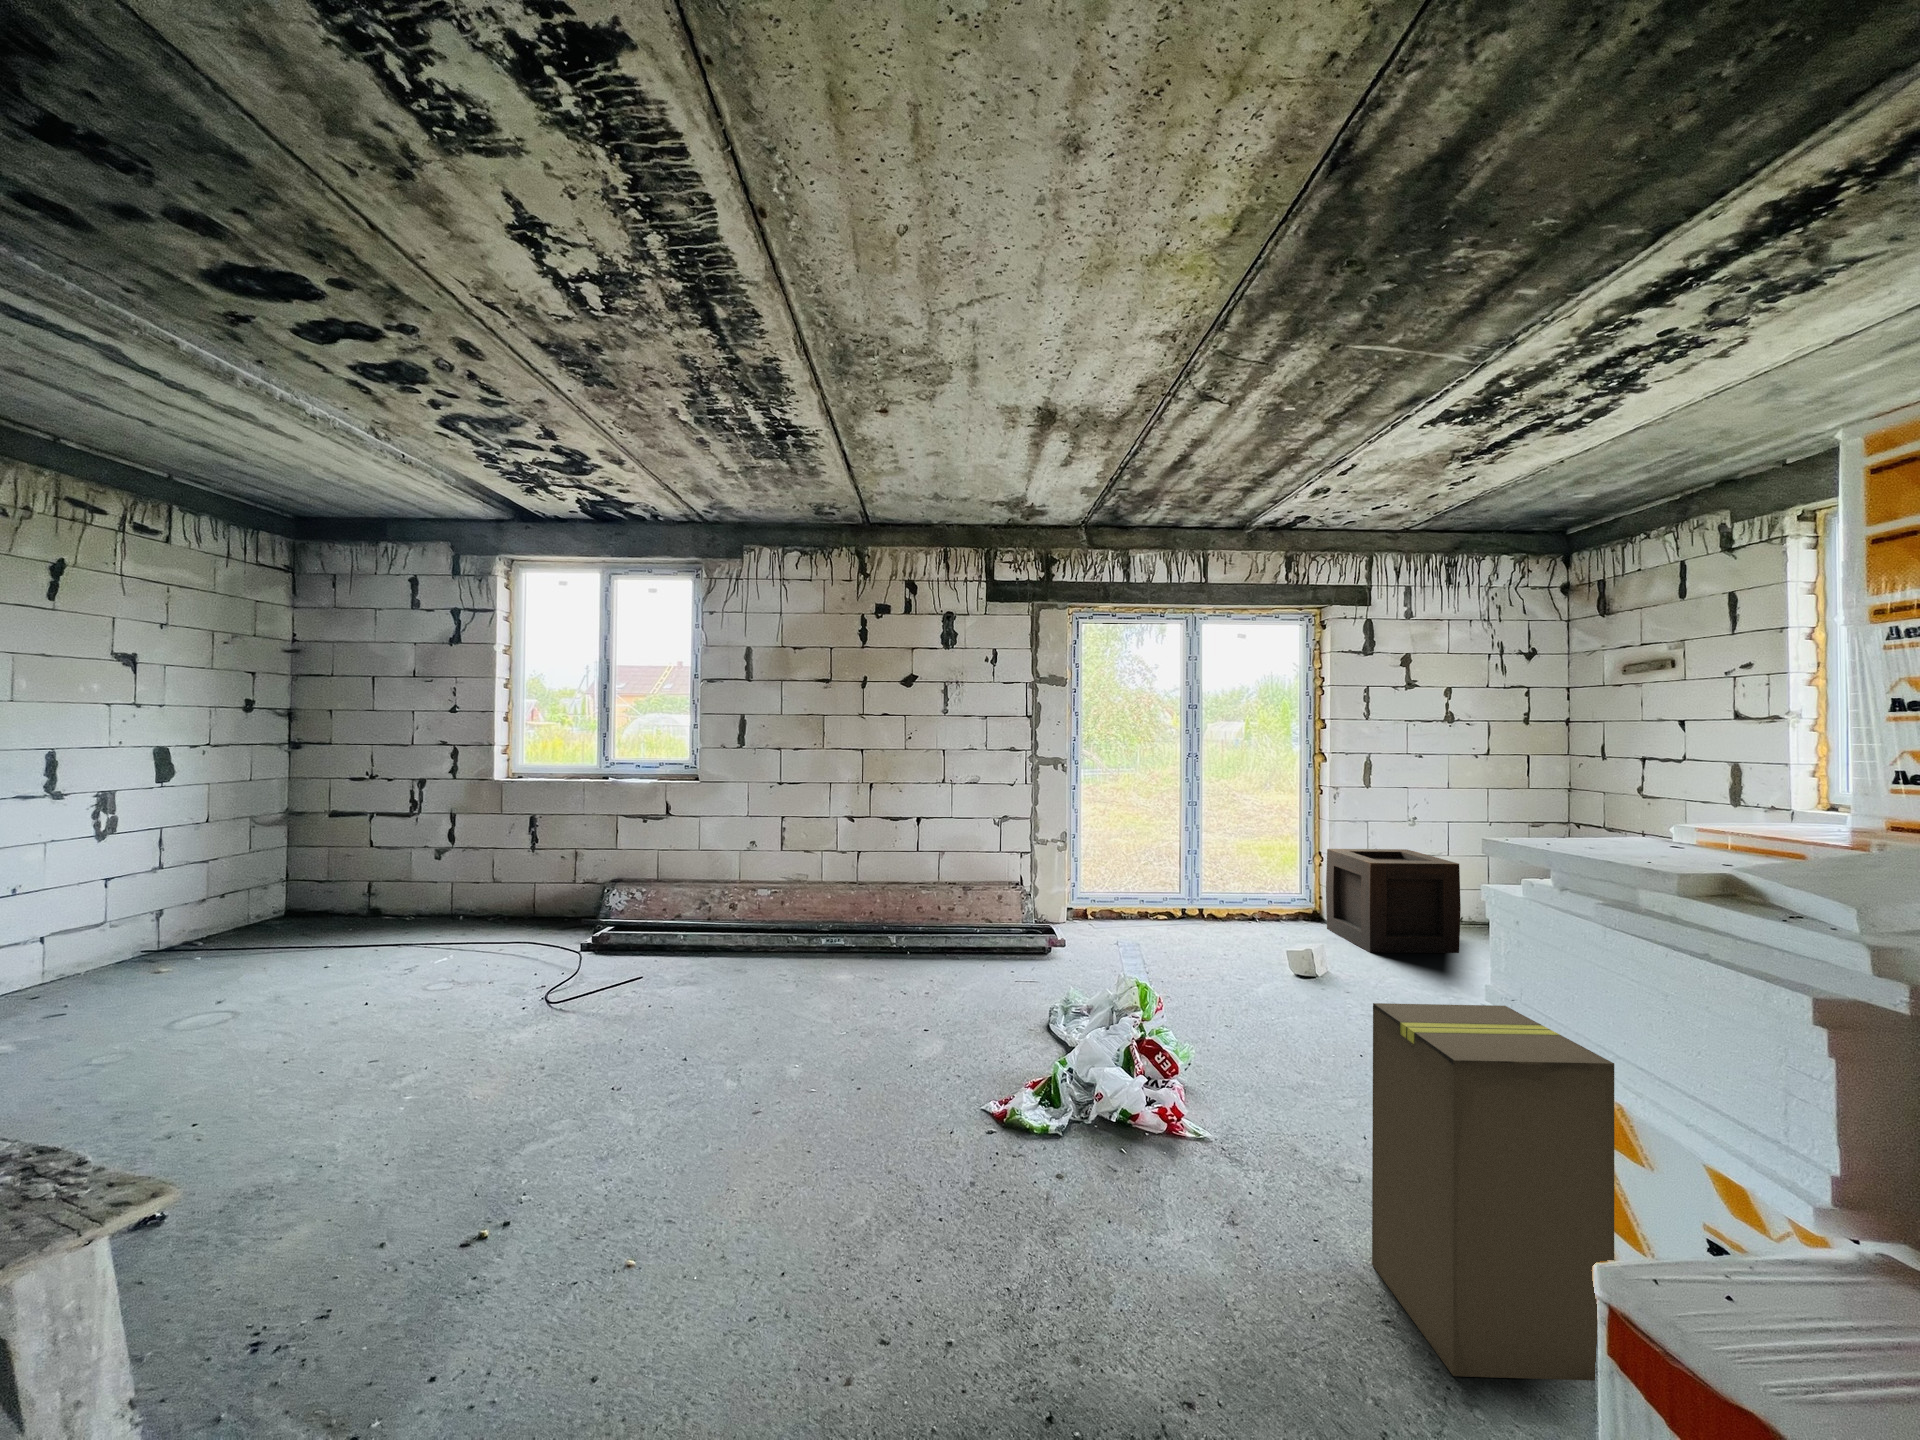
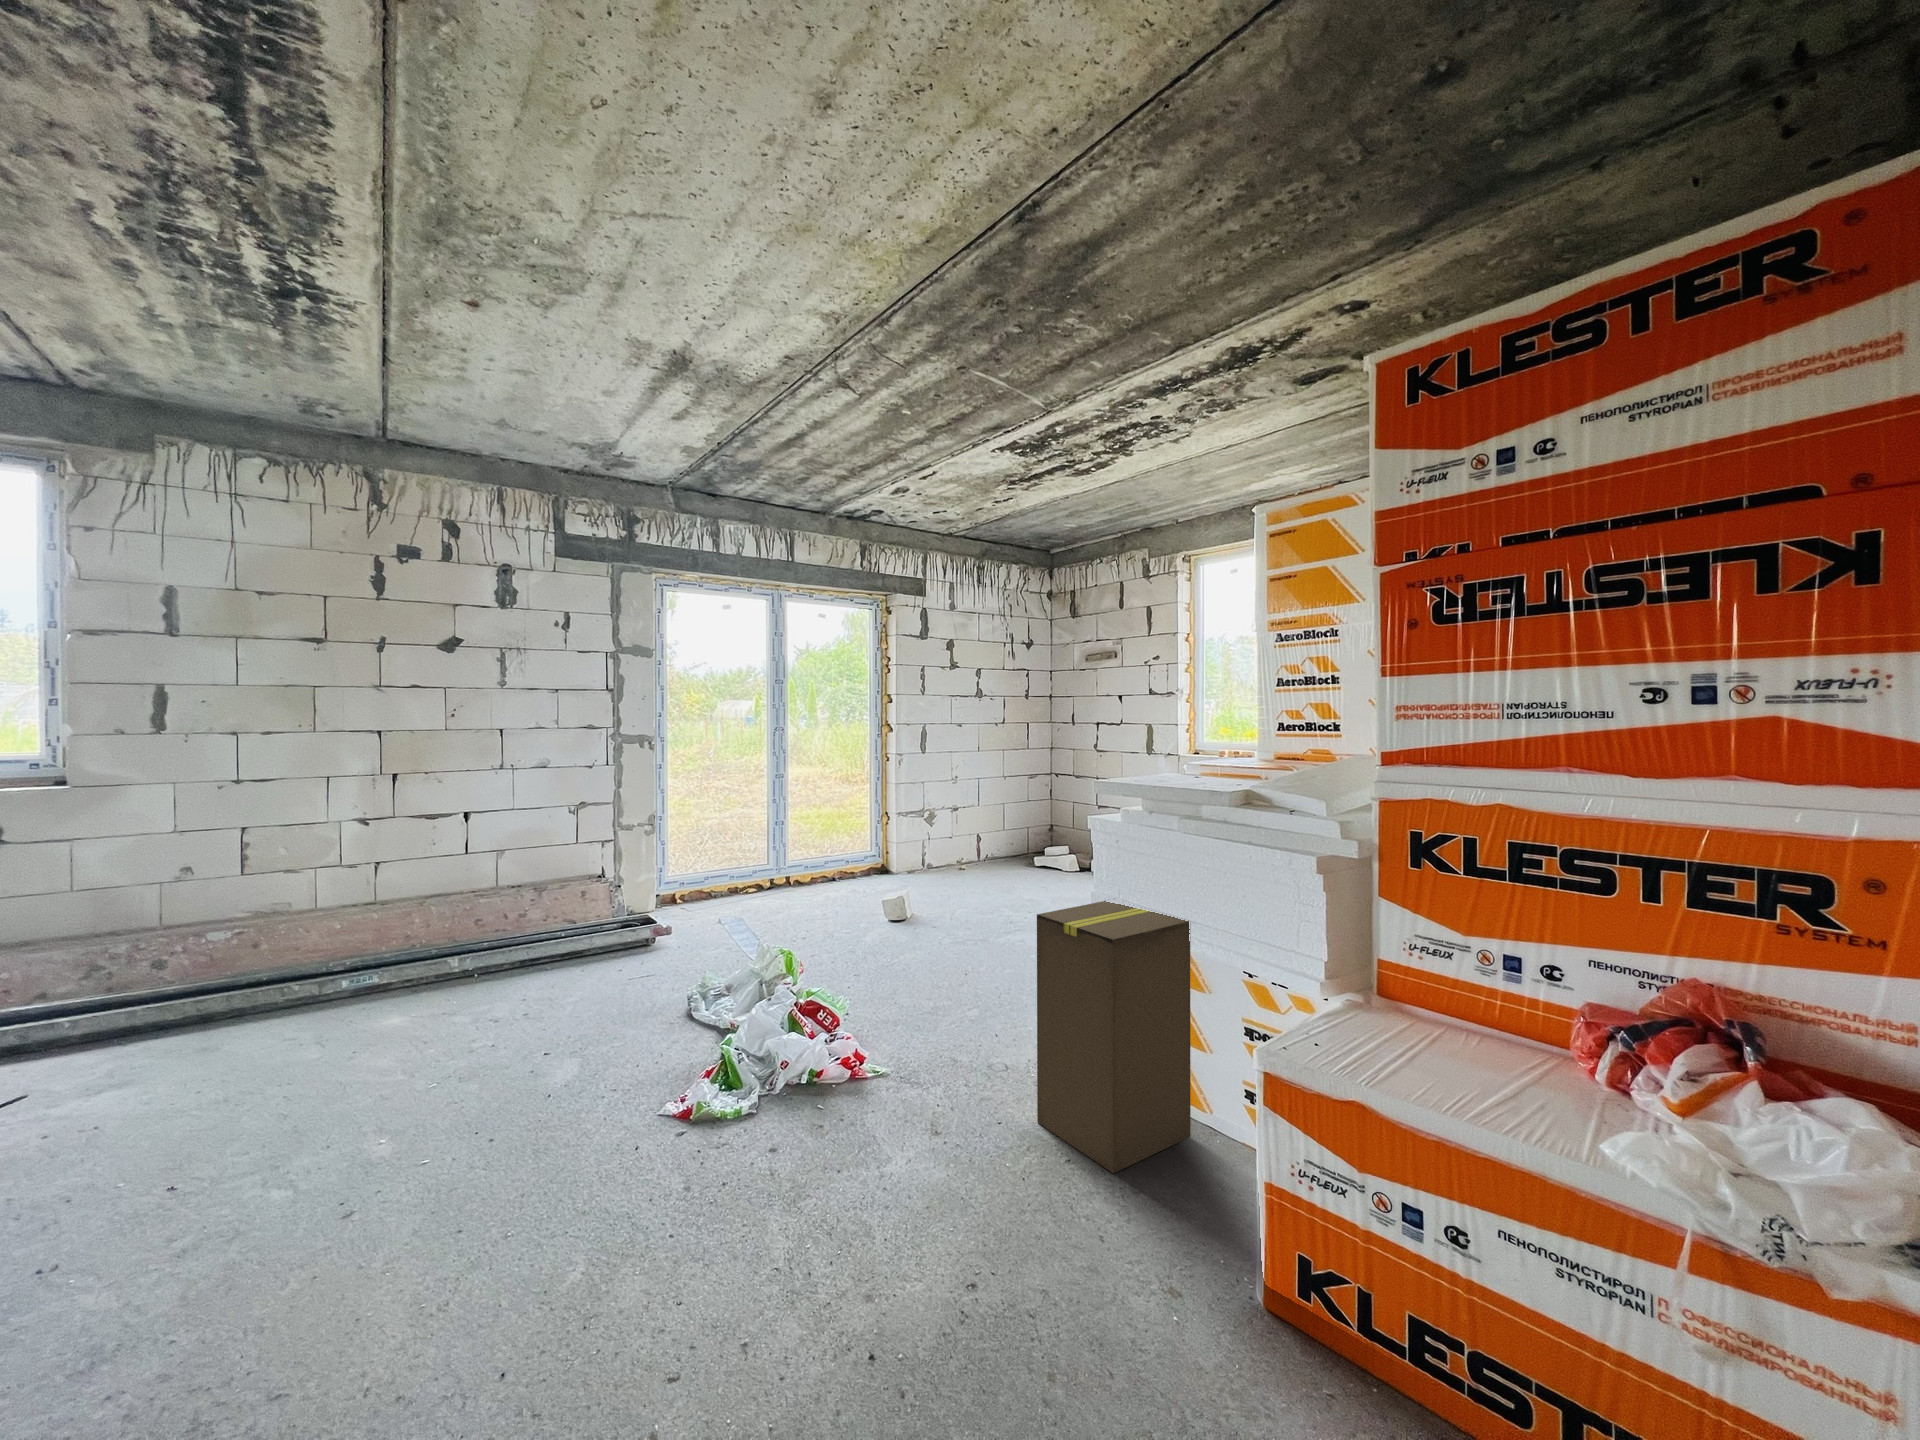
wooden crate: present [1326,849,1461,953] -> none [896,805,998,895]

